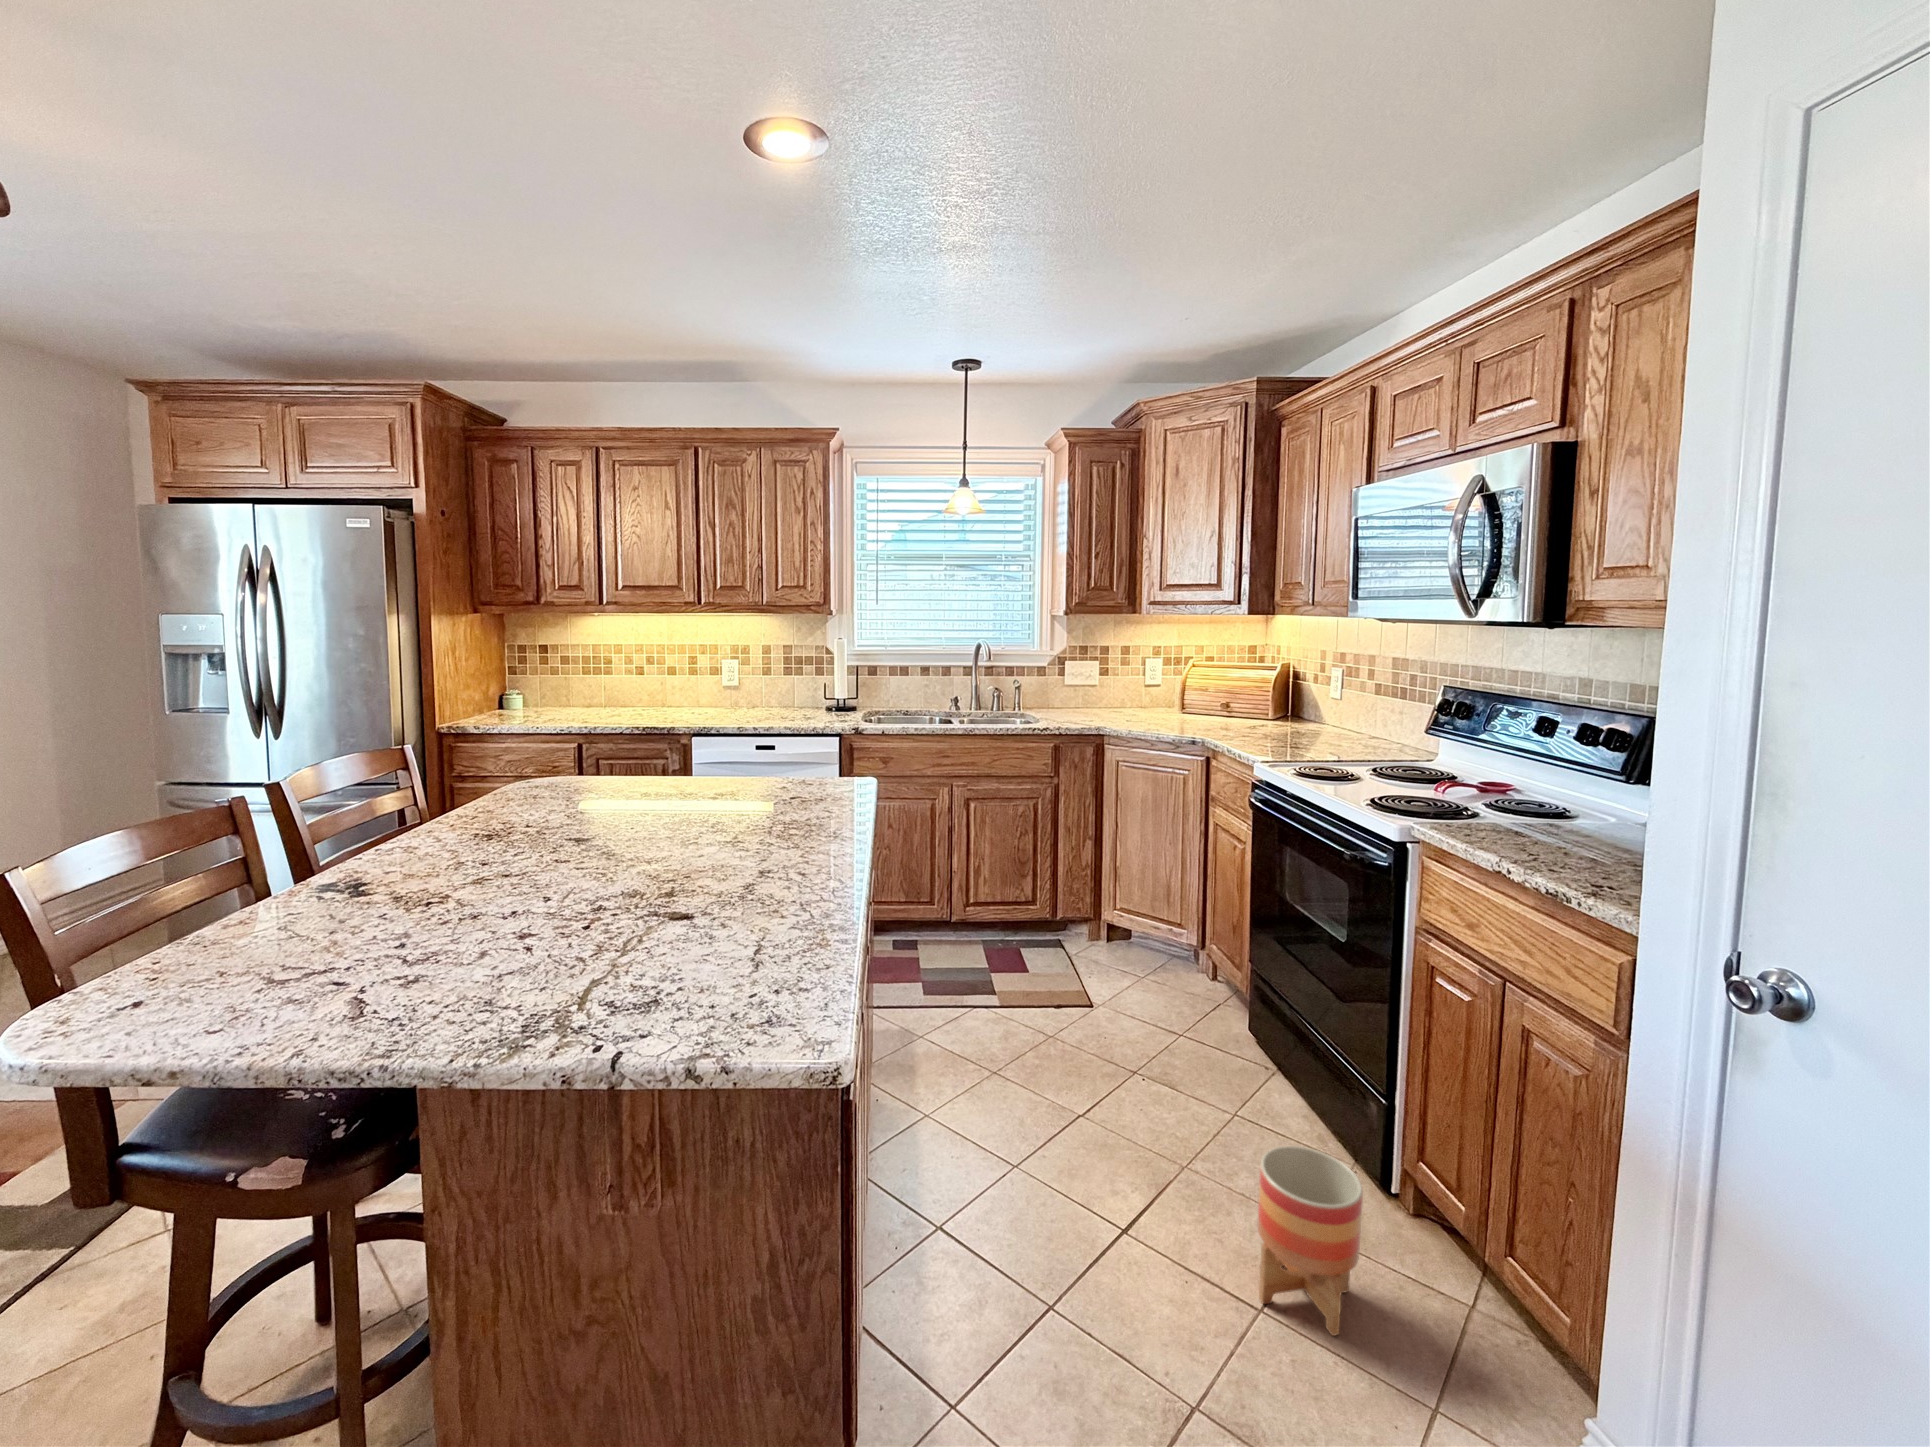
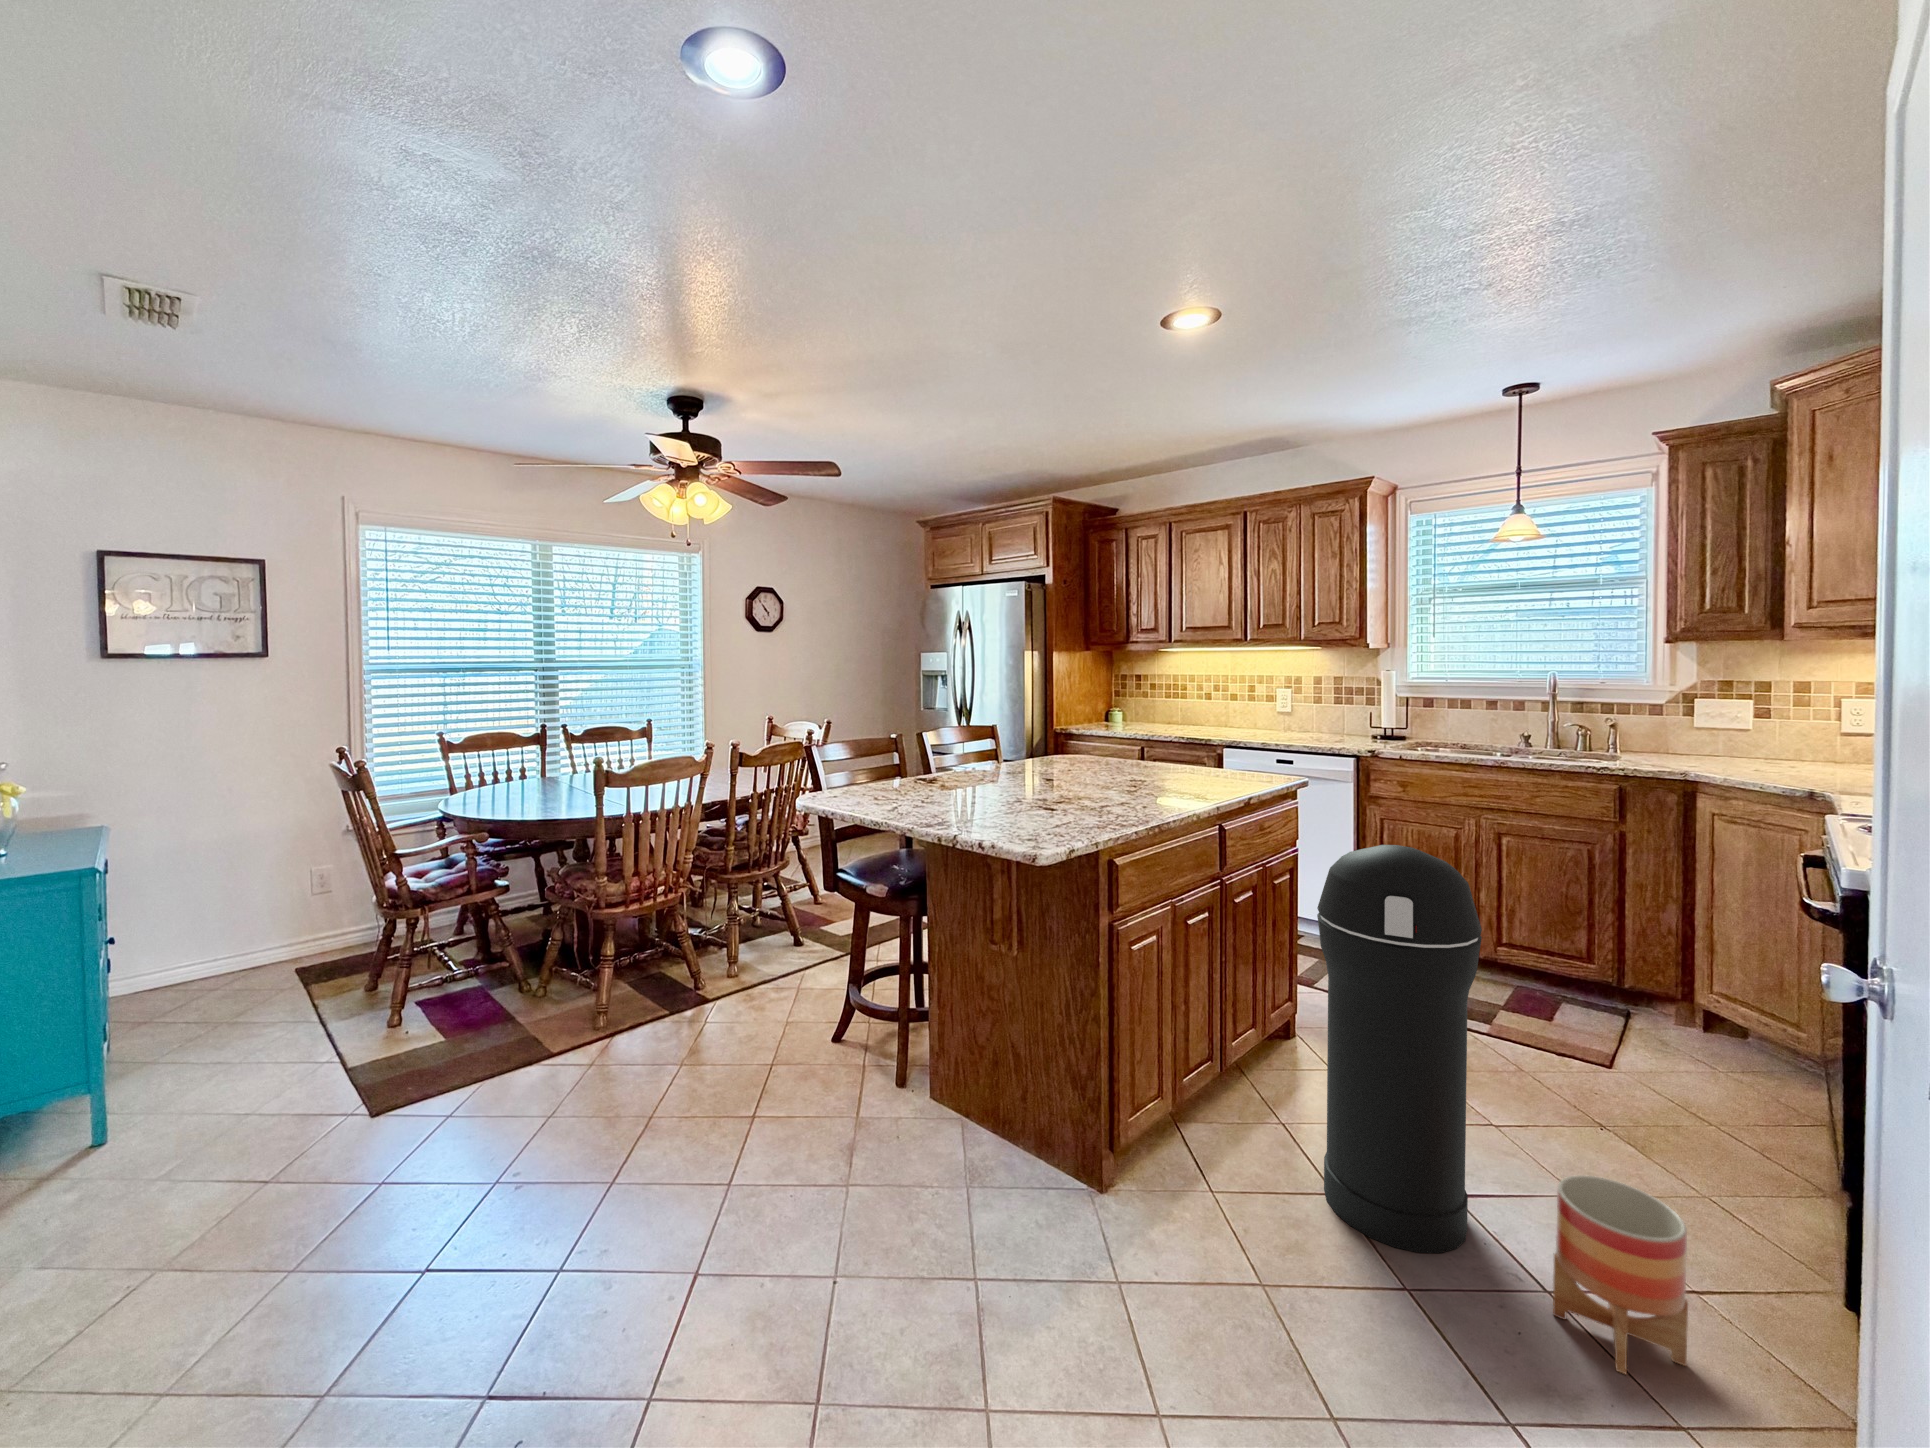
trash can: none [1020,862,1185,1316] -> present [1317,845,1482,1253]

